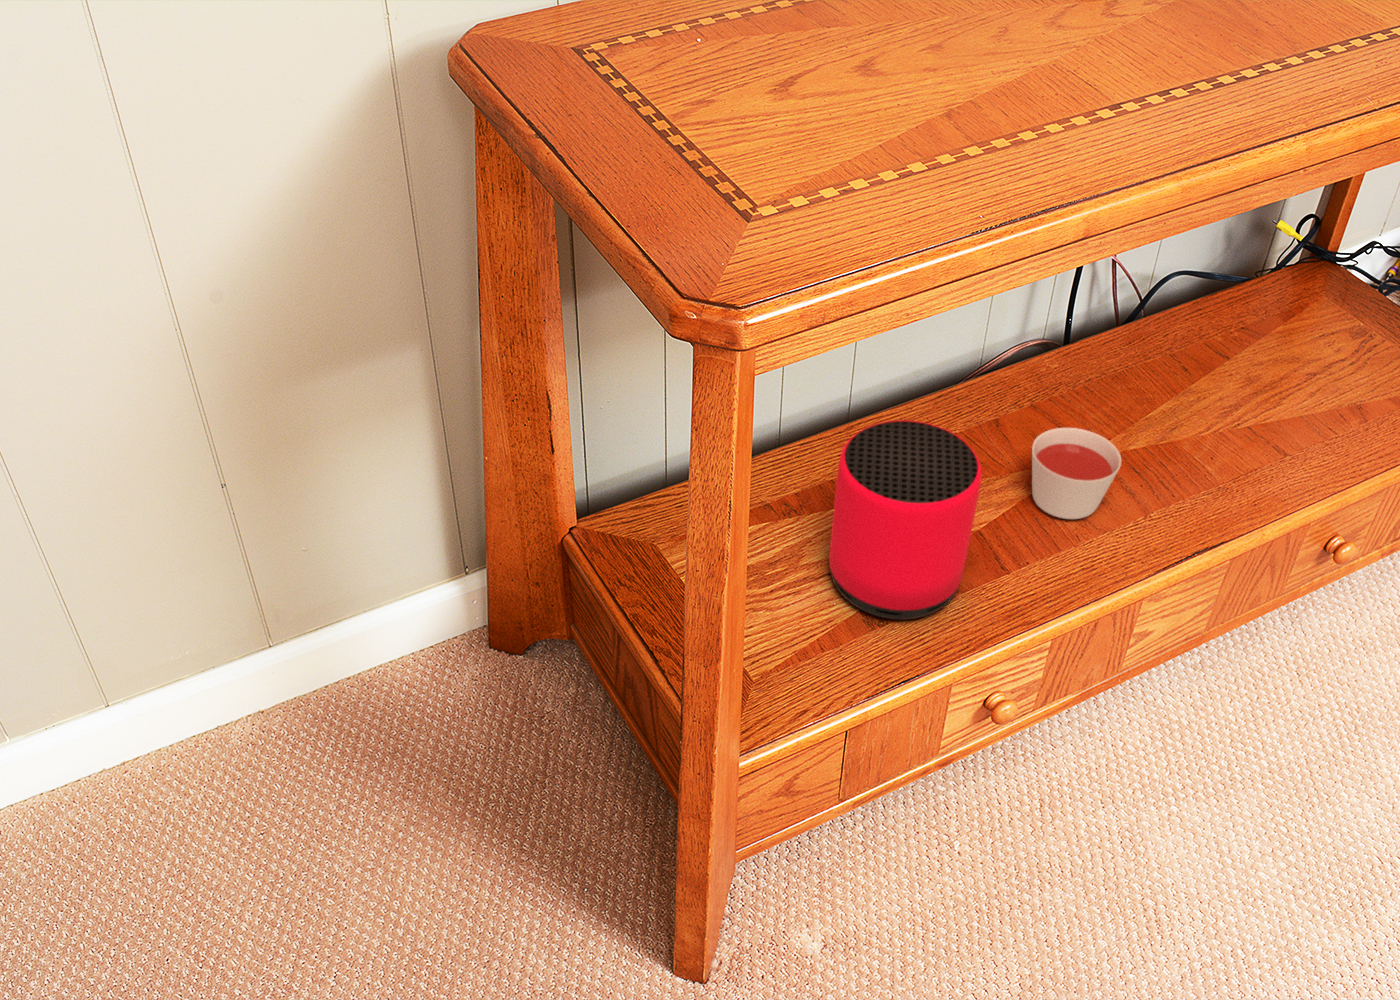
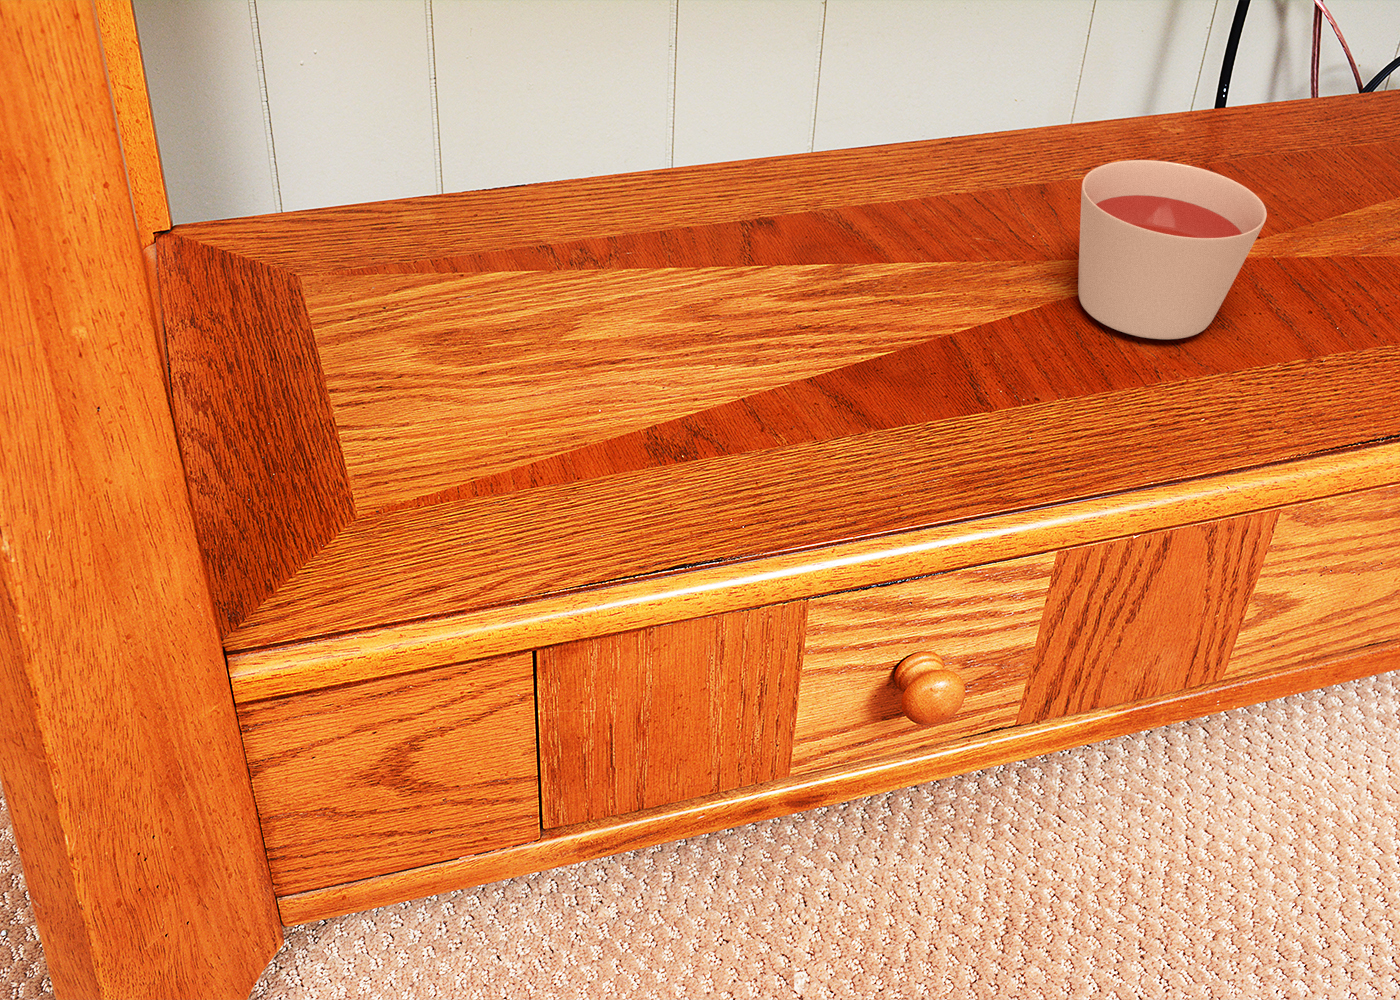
speaker: present [829,420,982,619] -> none [607,26,924,452]

